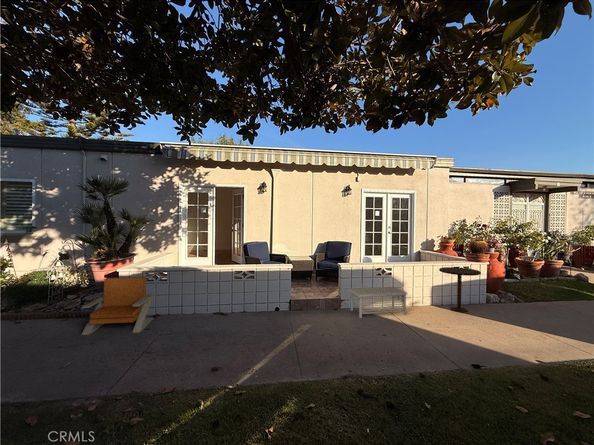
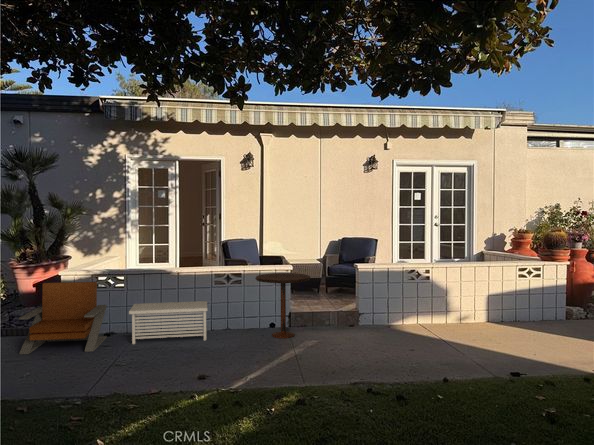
pedestal table: present [439,267,481,312] -> present [255,273,311,338]
storage bench: present [349,287,407,317] -> present [129,301,207,344]

